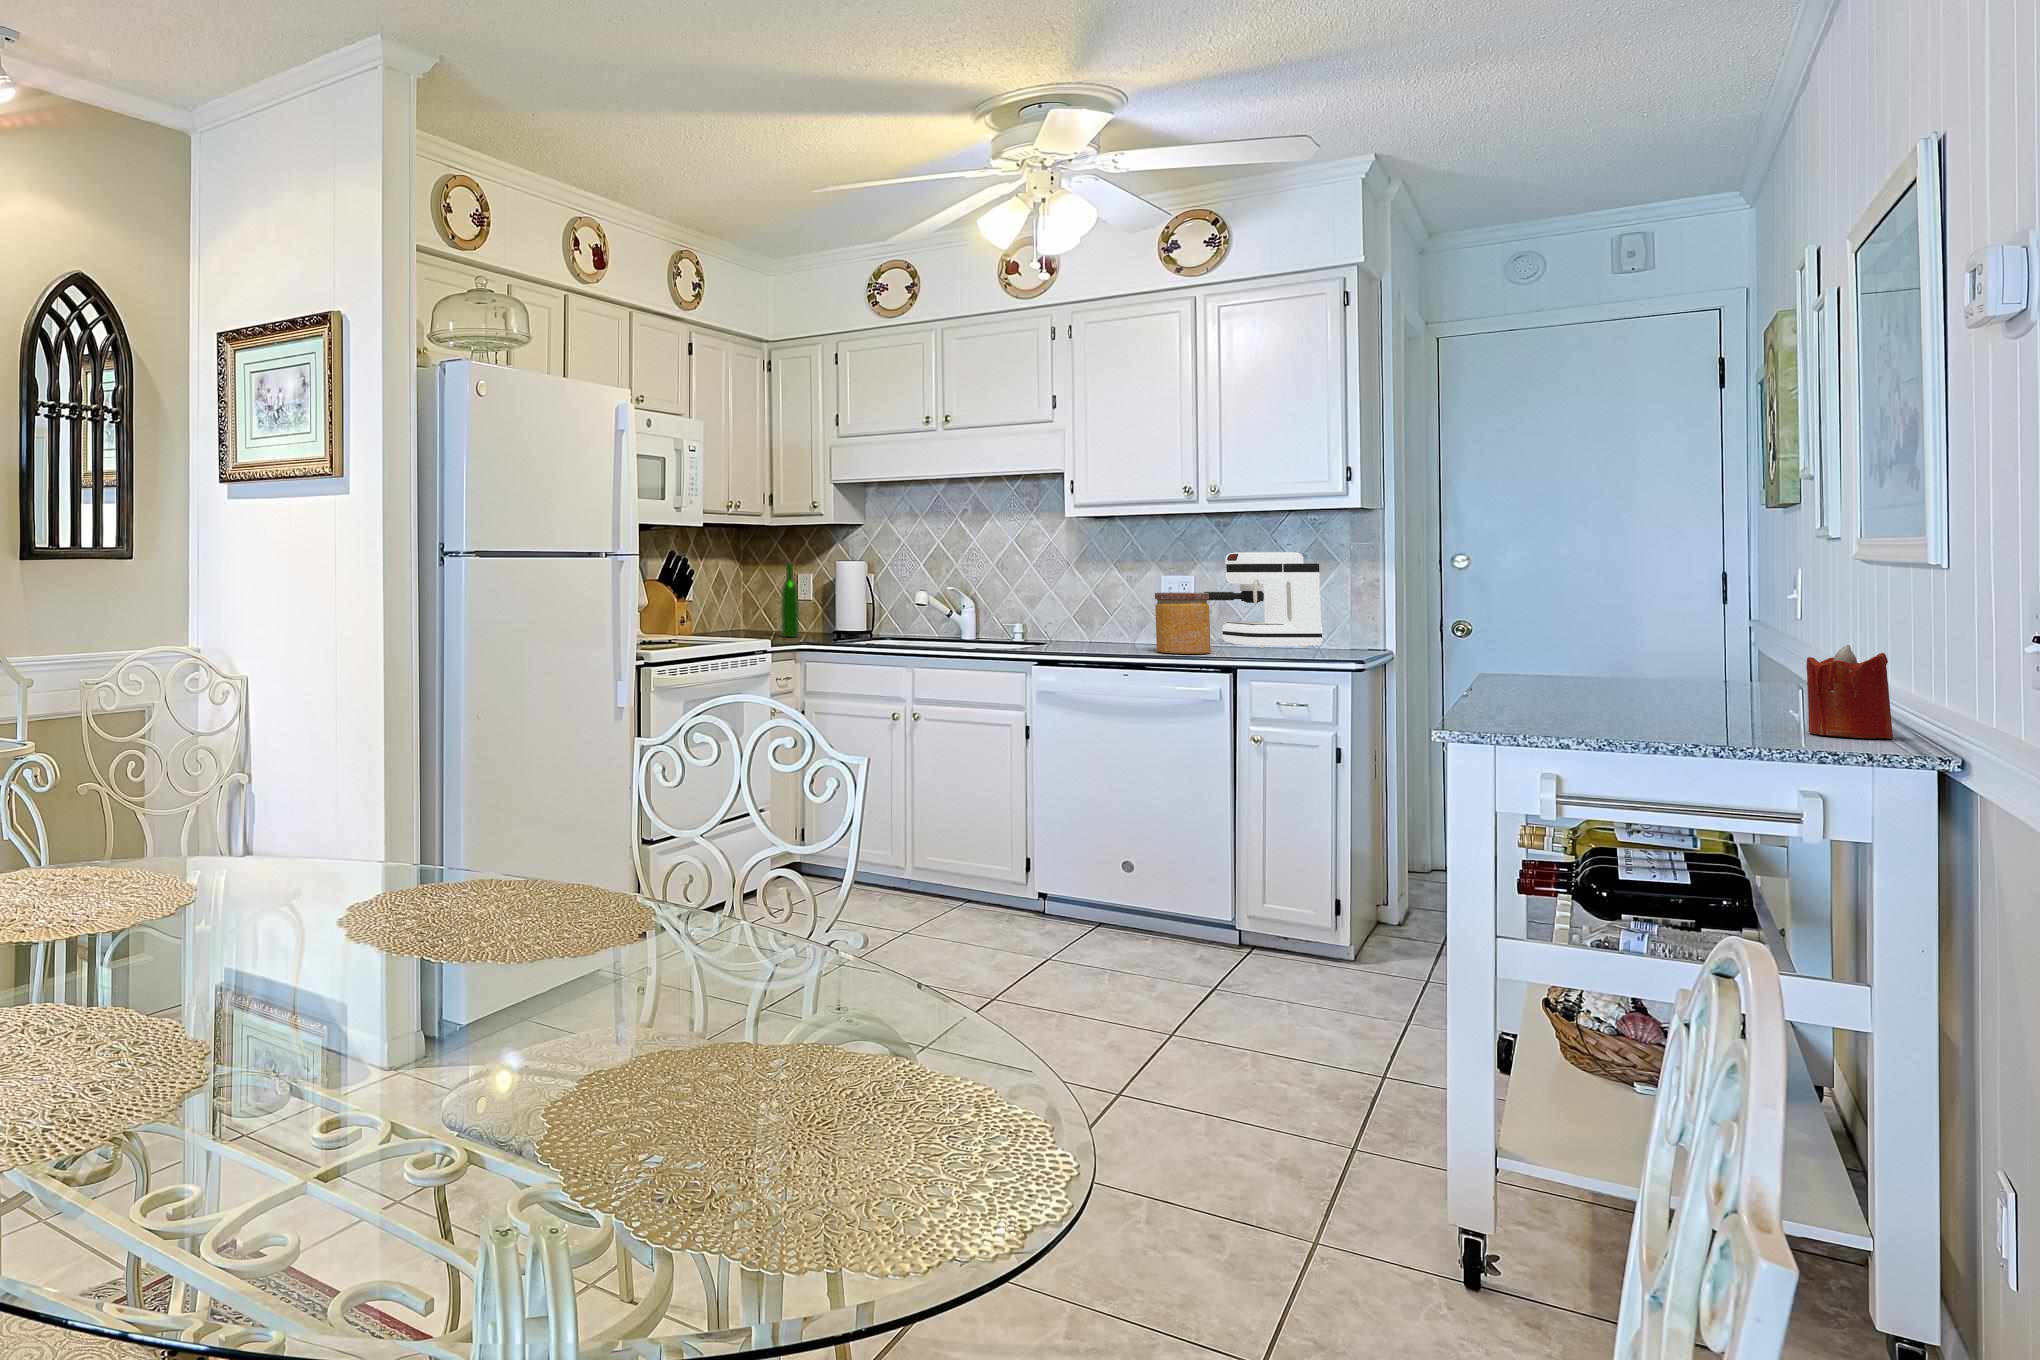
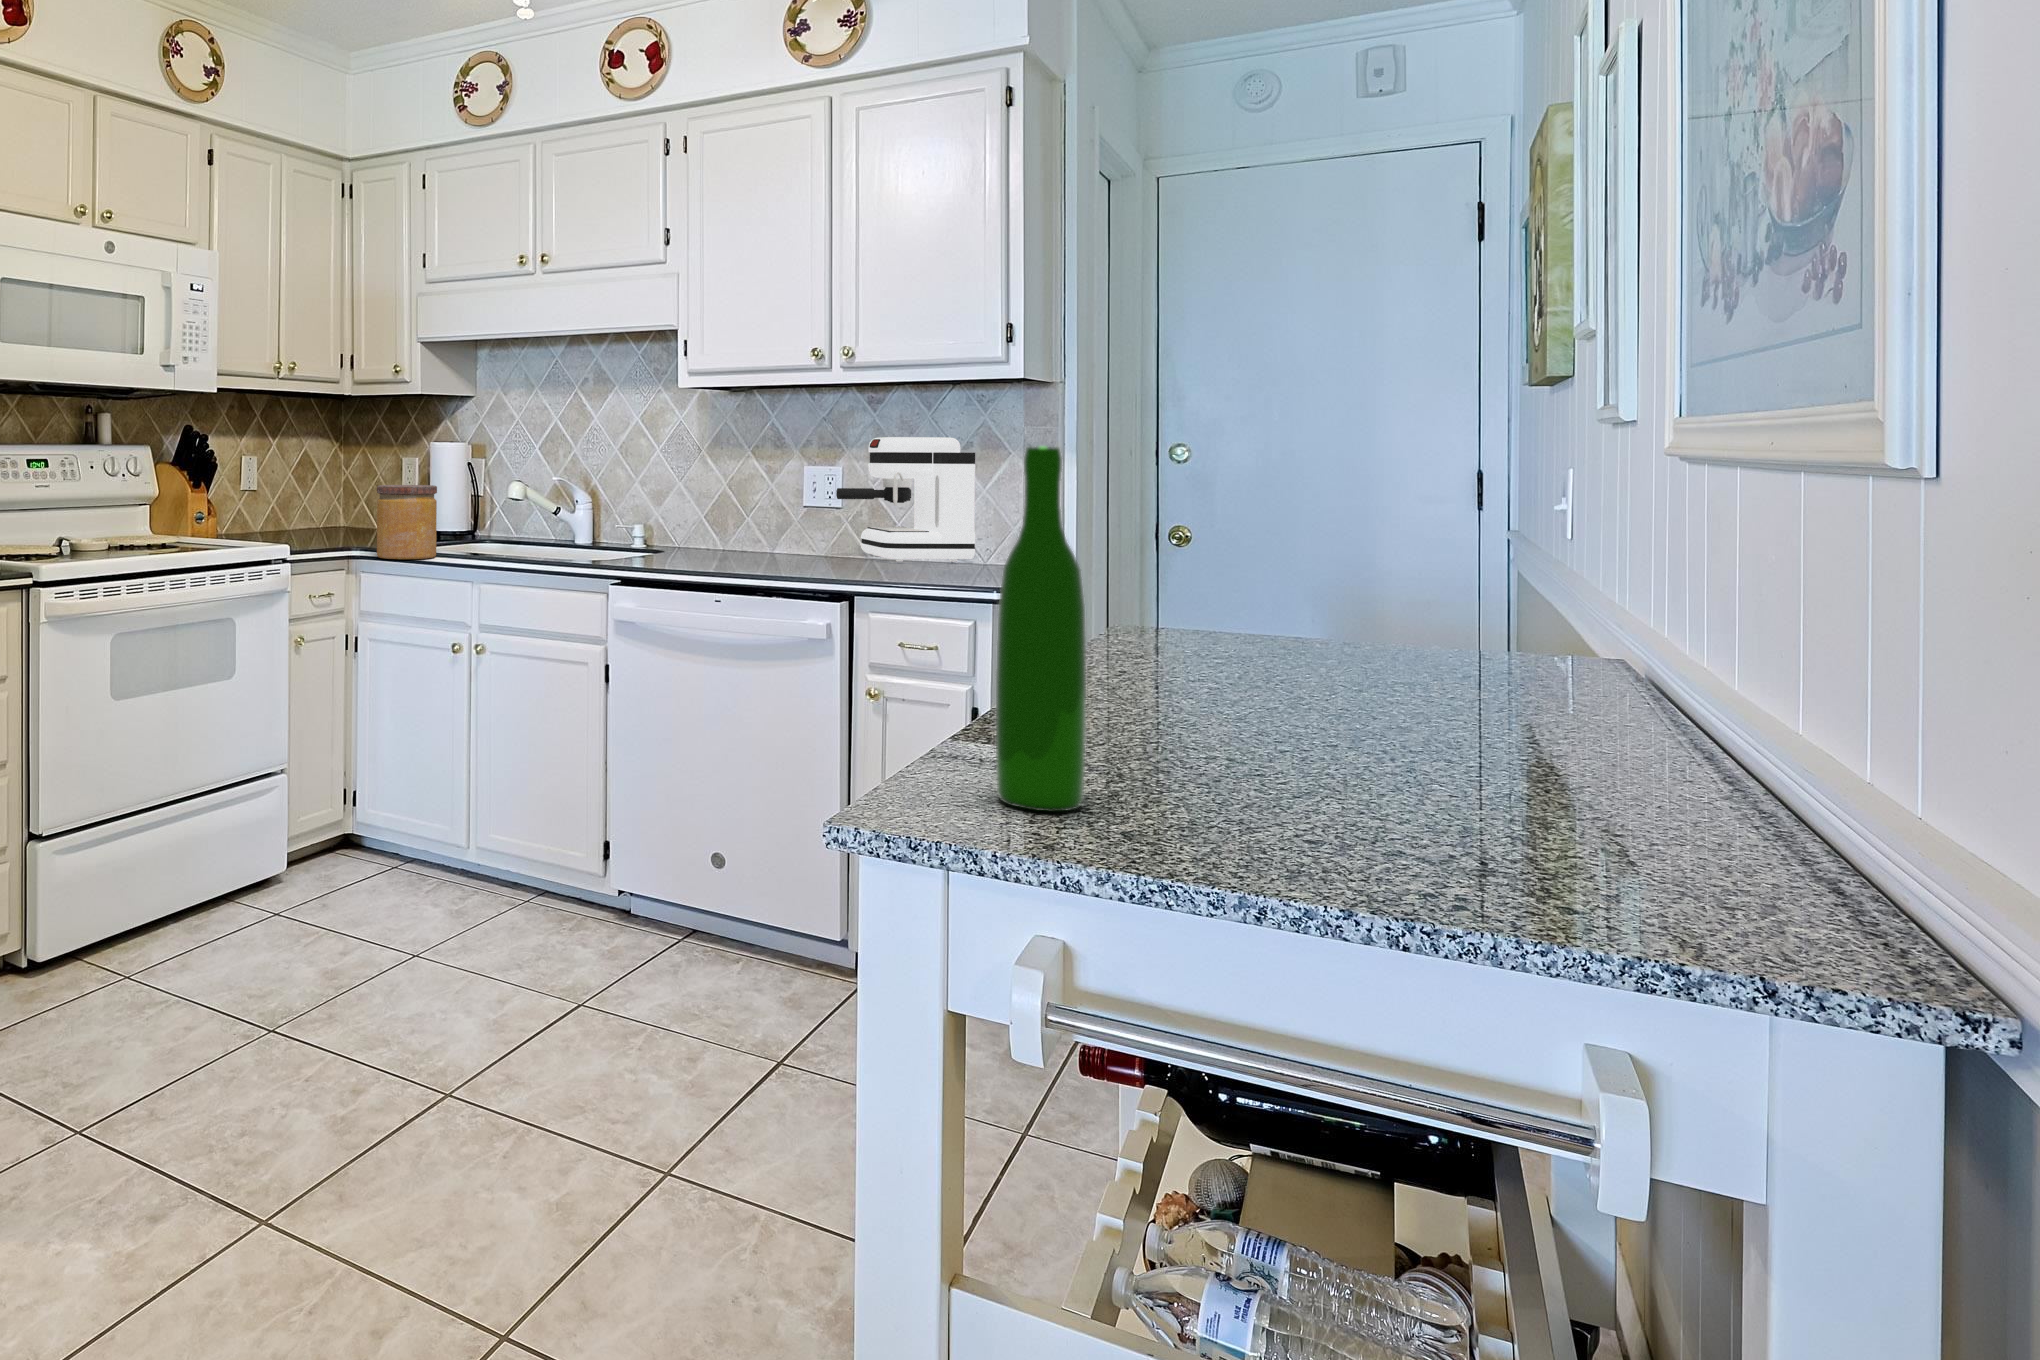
wine bottle: present [781,563,799,637] -> present [996,447,1086,811]
jar: present [1155,592,1211,654] -> present [377,485,437,559]
candle: present [1806,645,1893,739] -> none [1594,650,1772,868]

